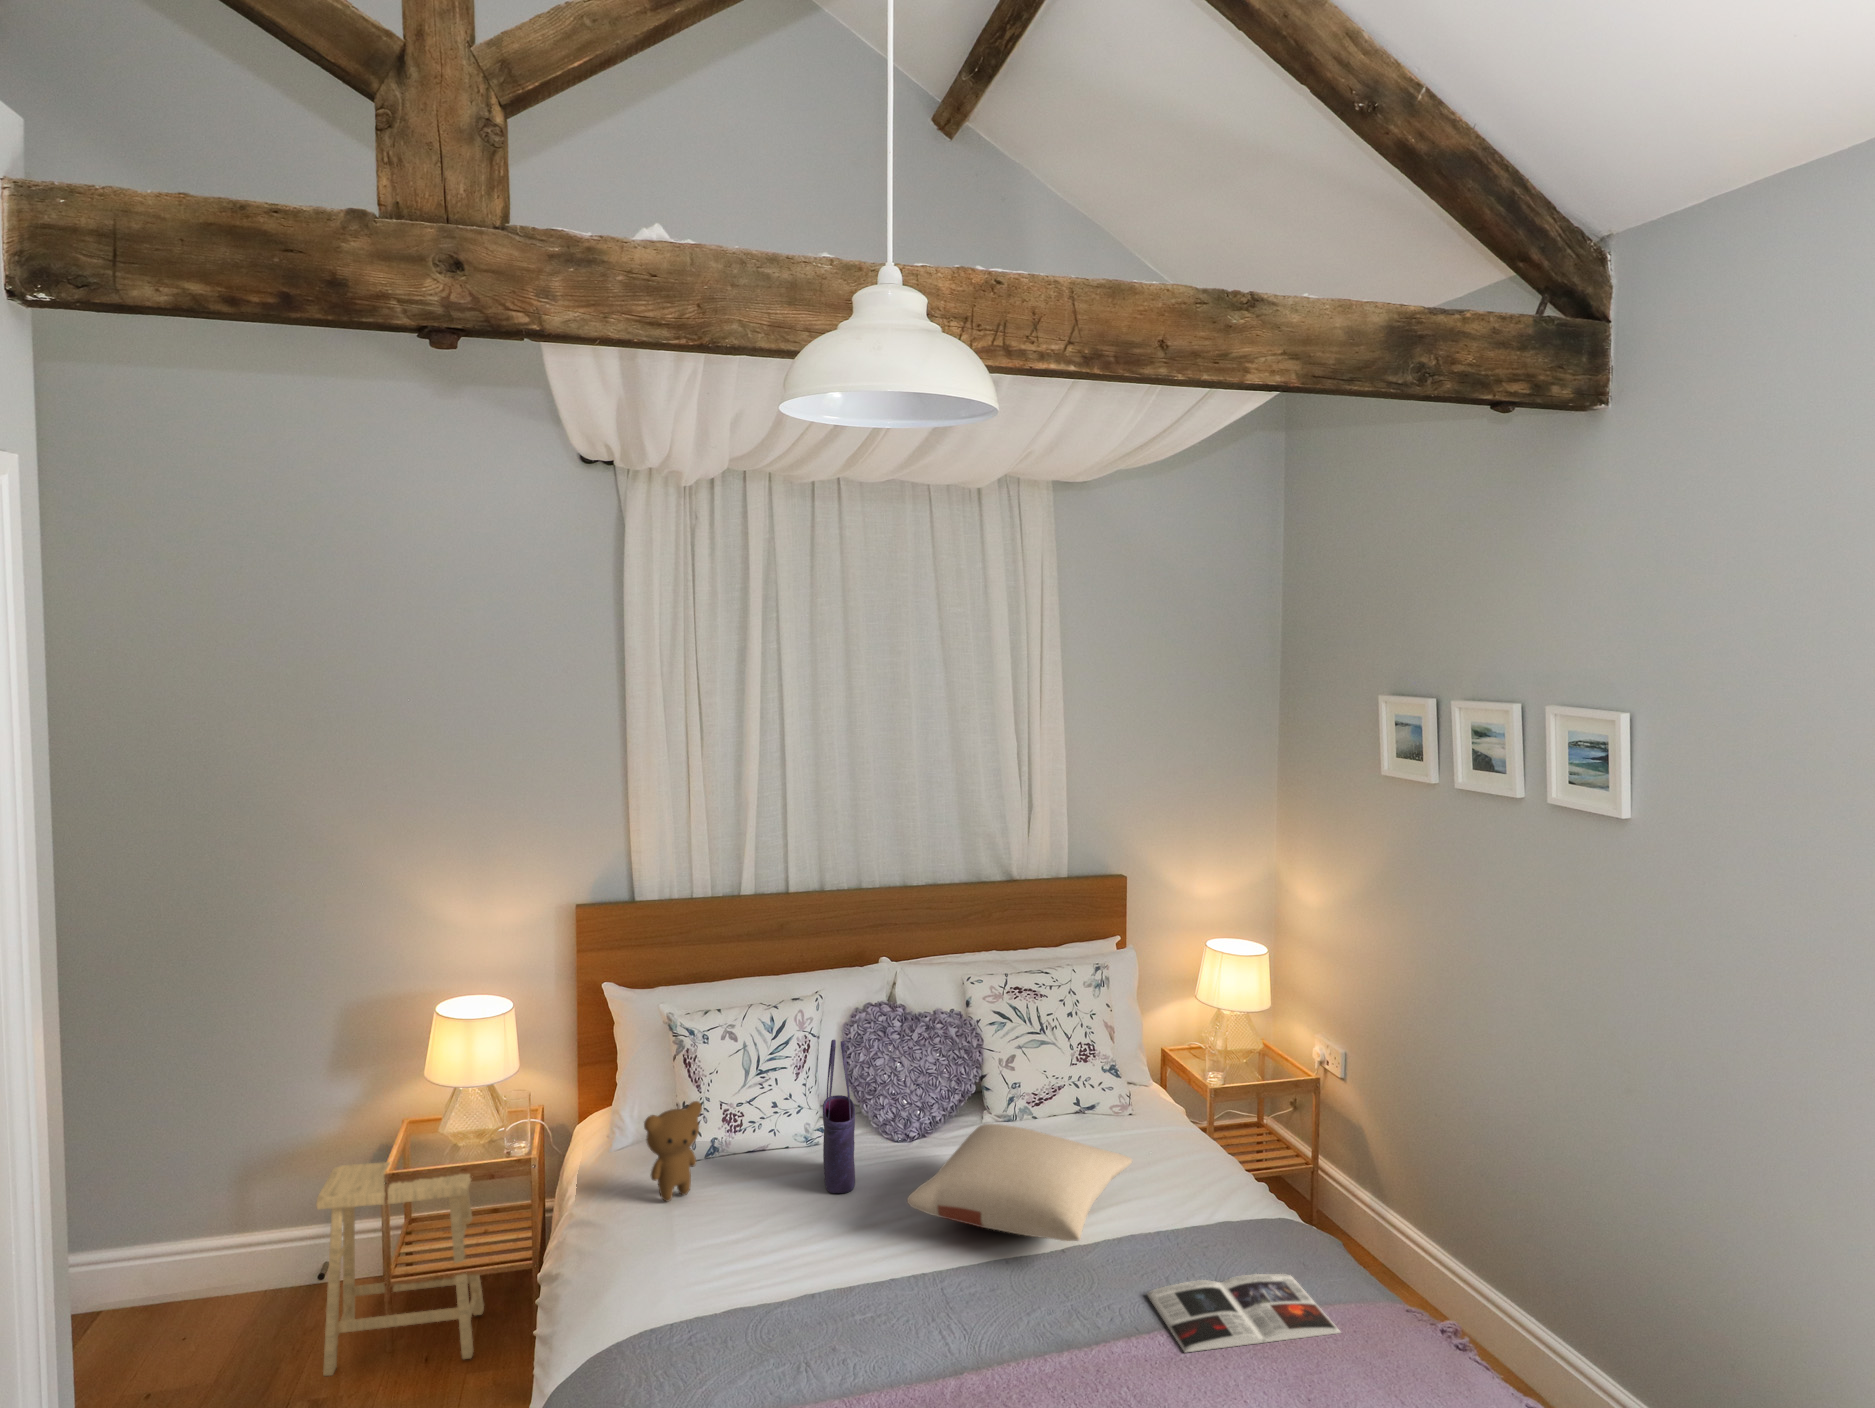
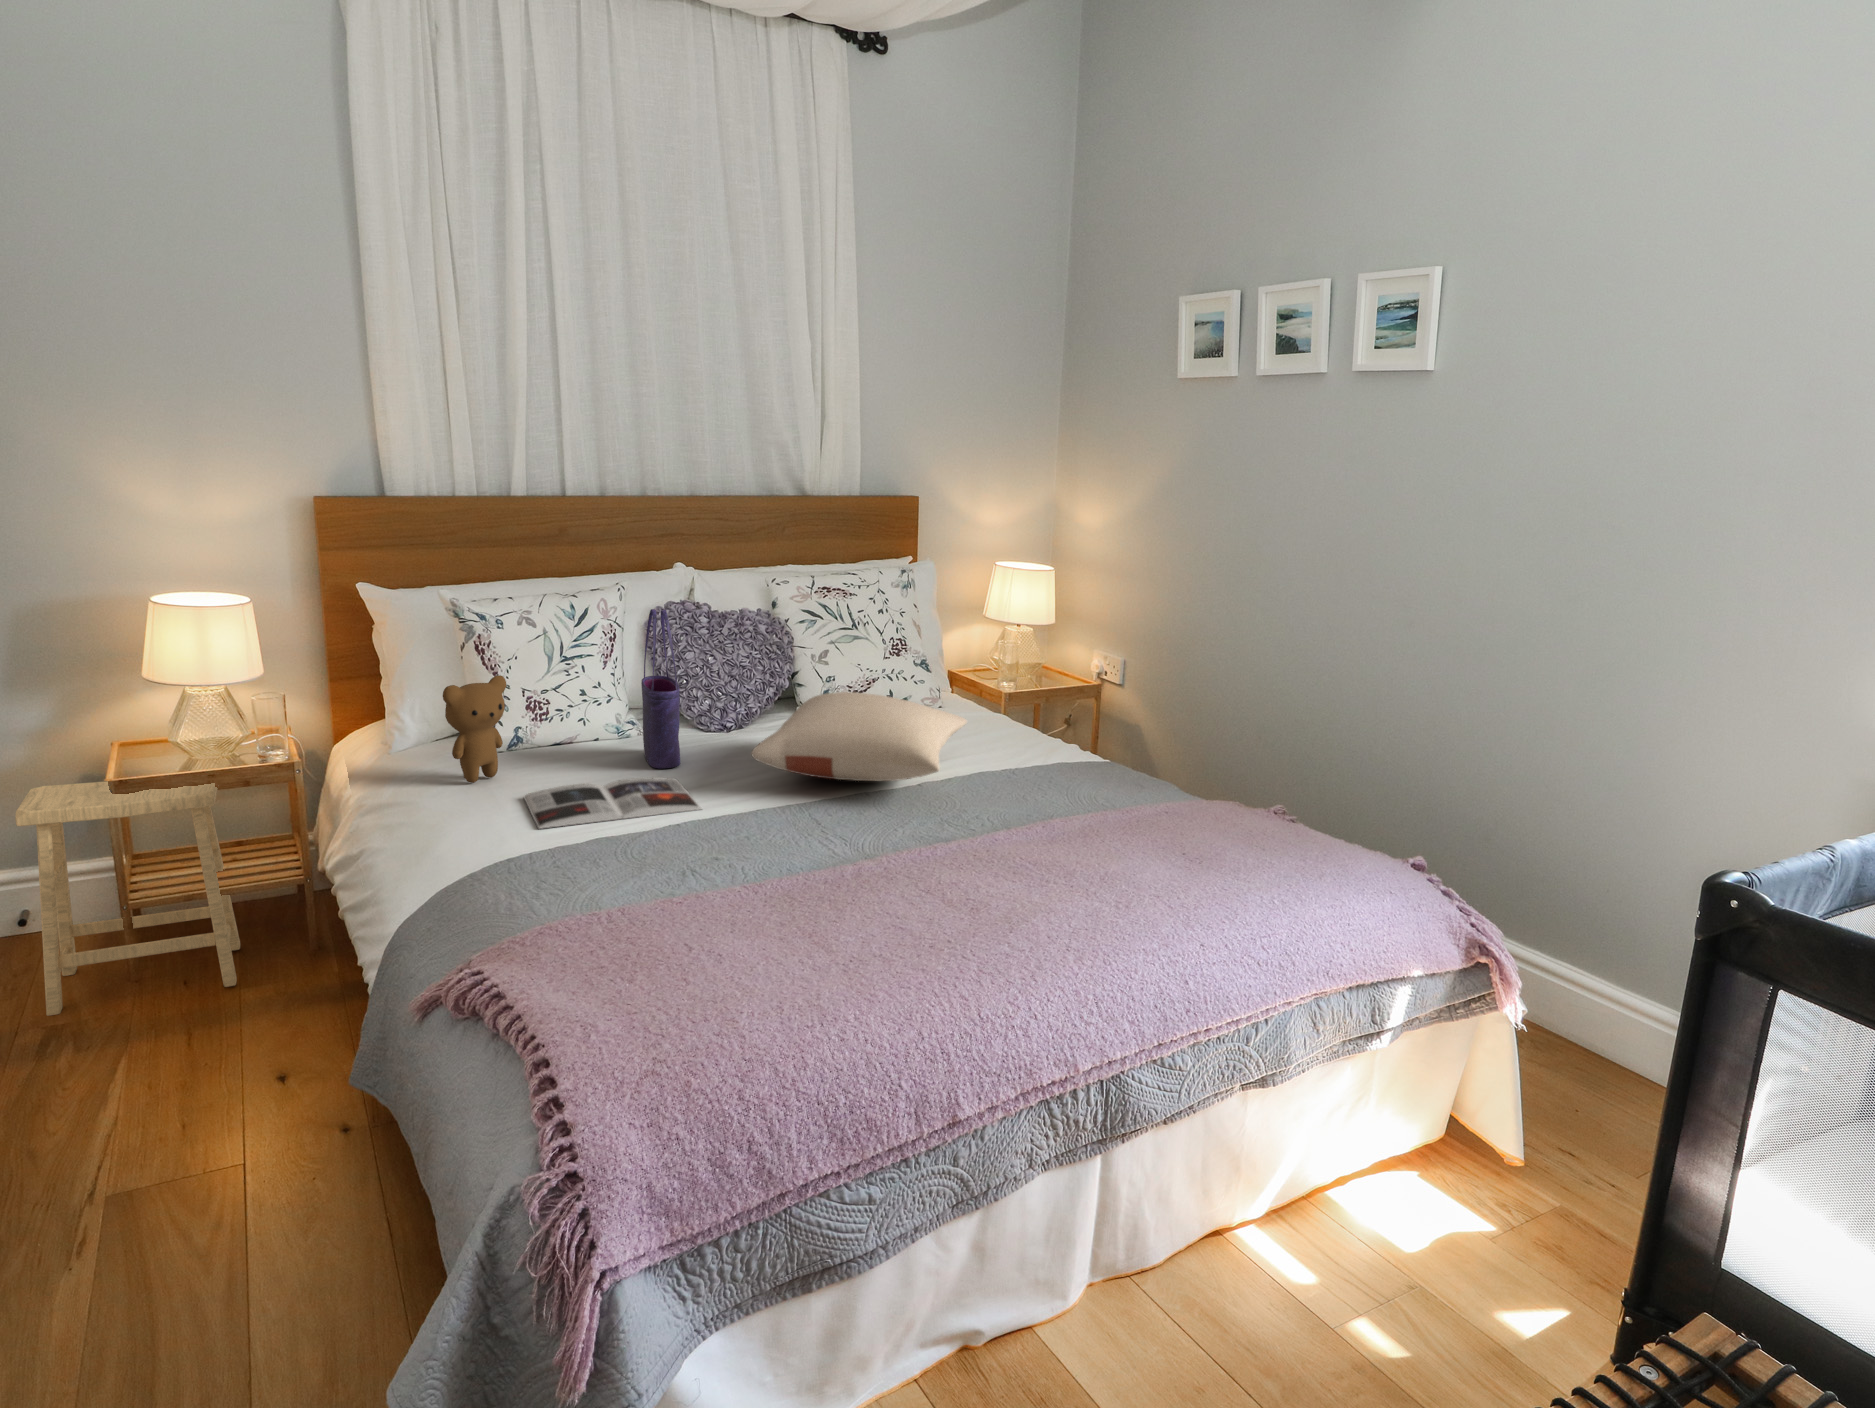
magazine: present [1147,1274,1340,1352] -> present [524,777,702,829]

